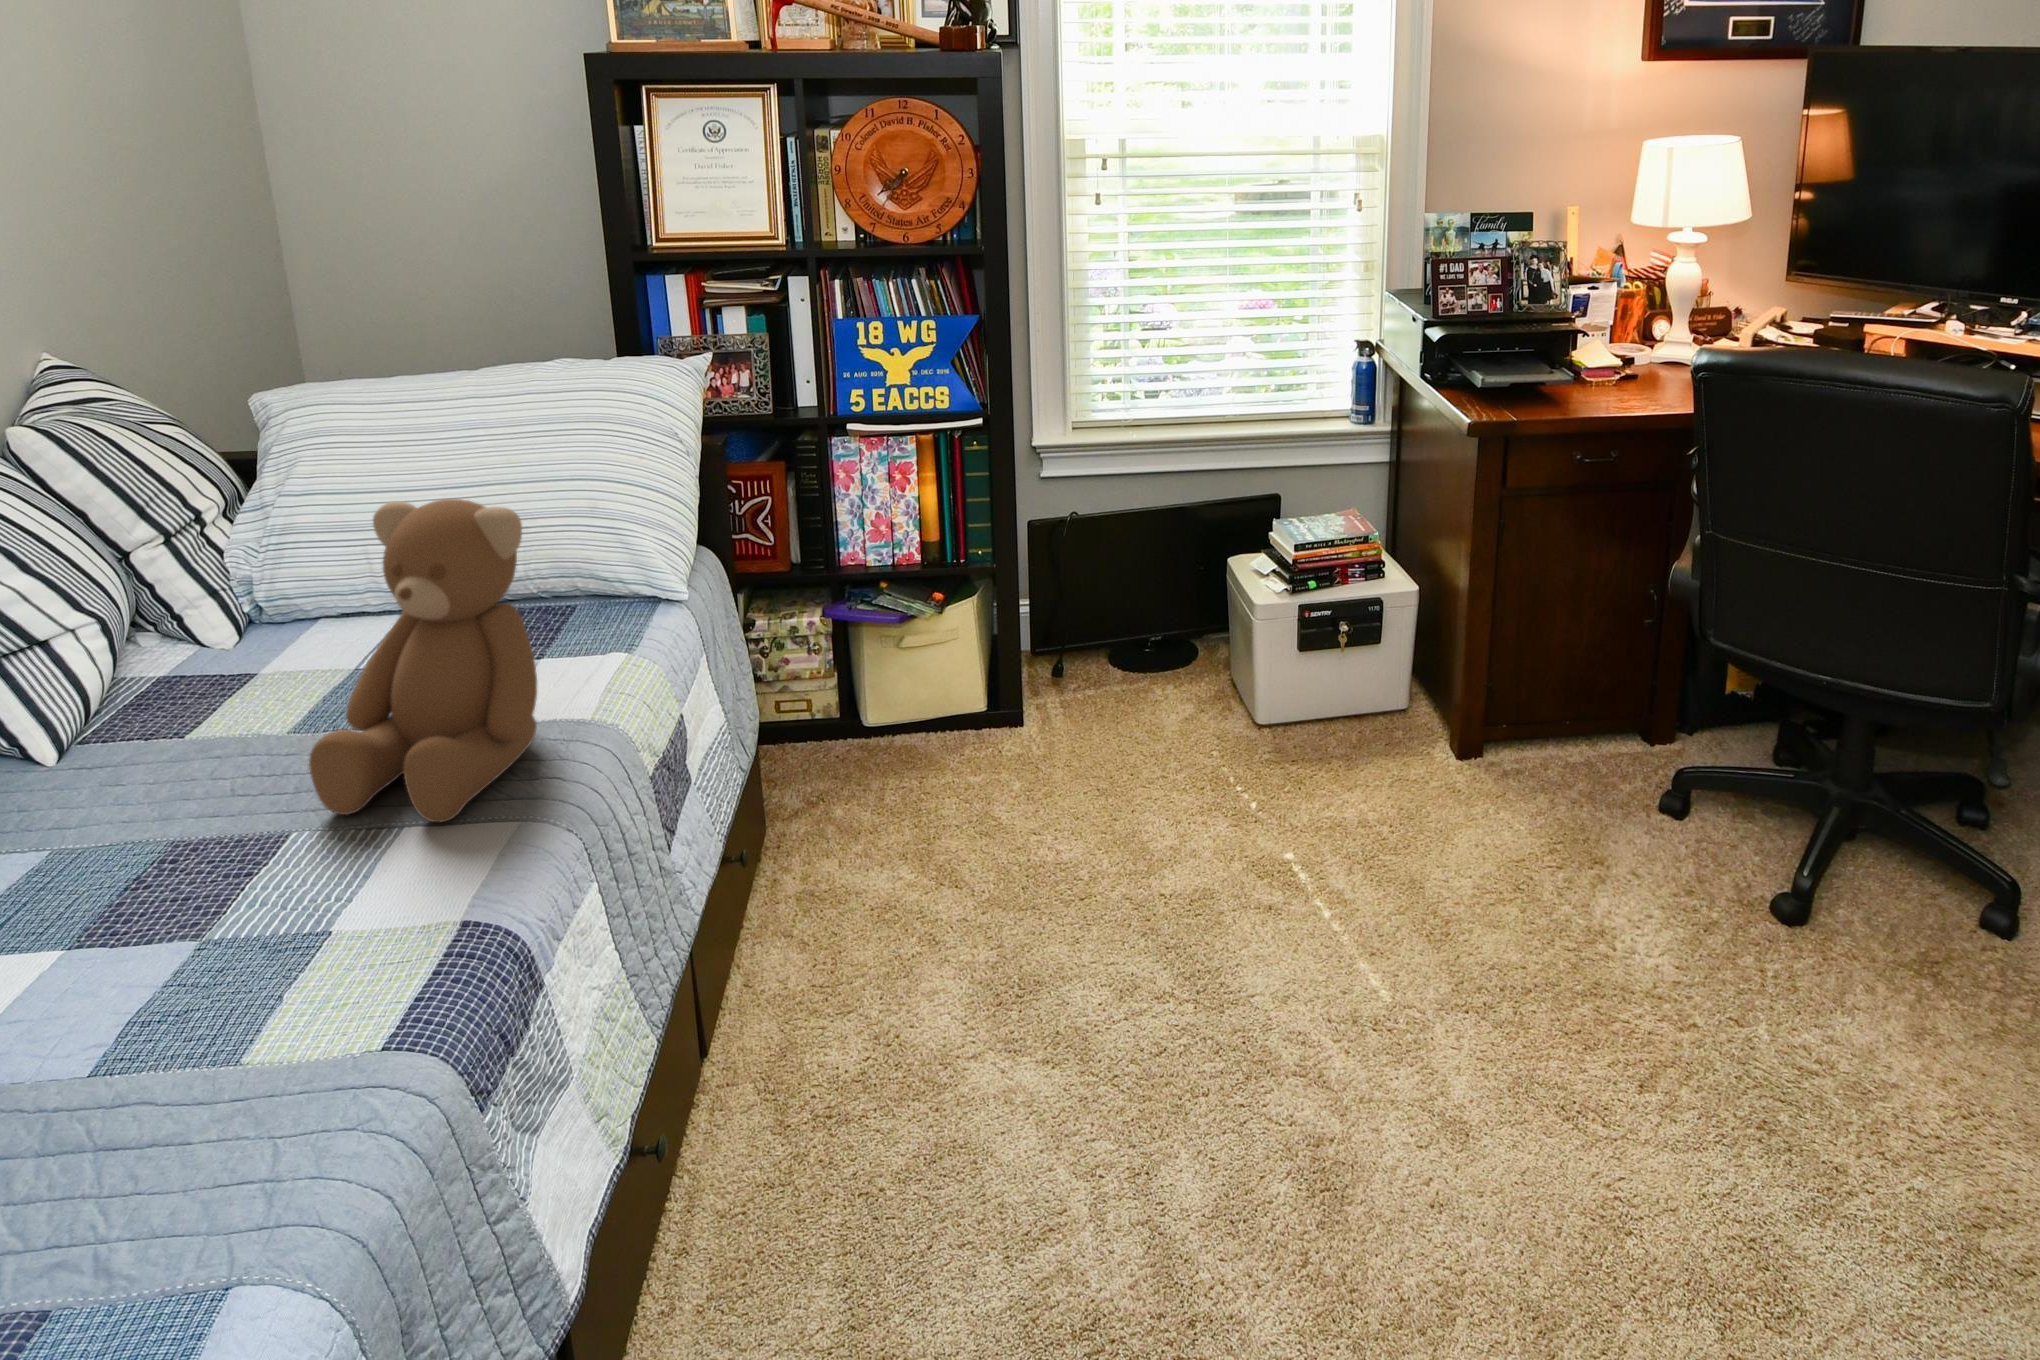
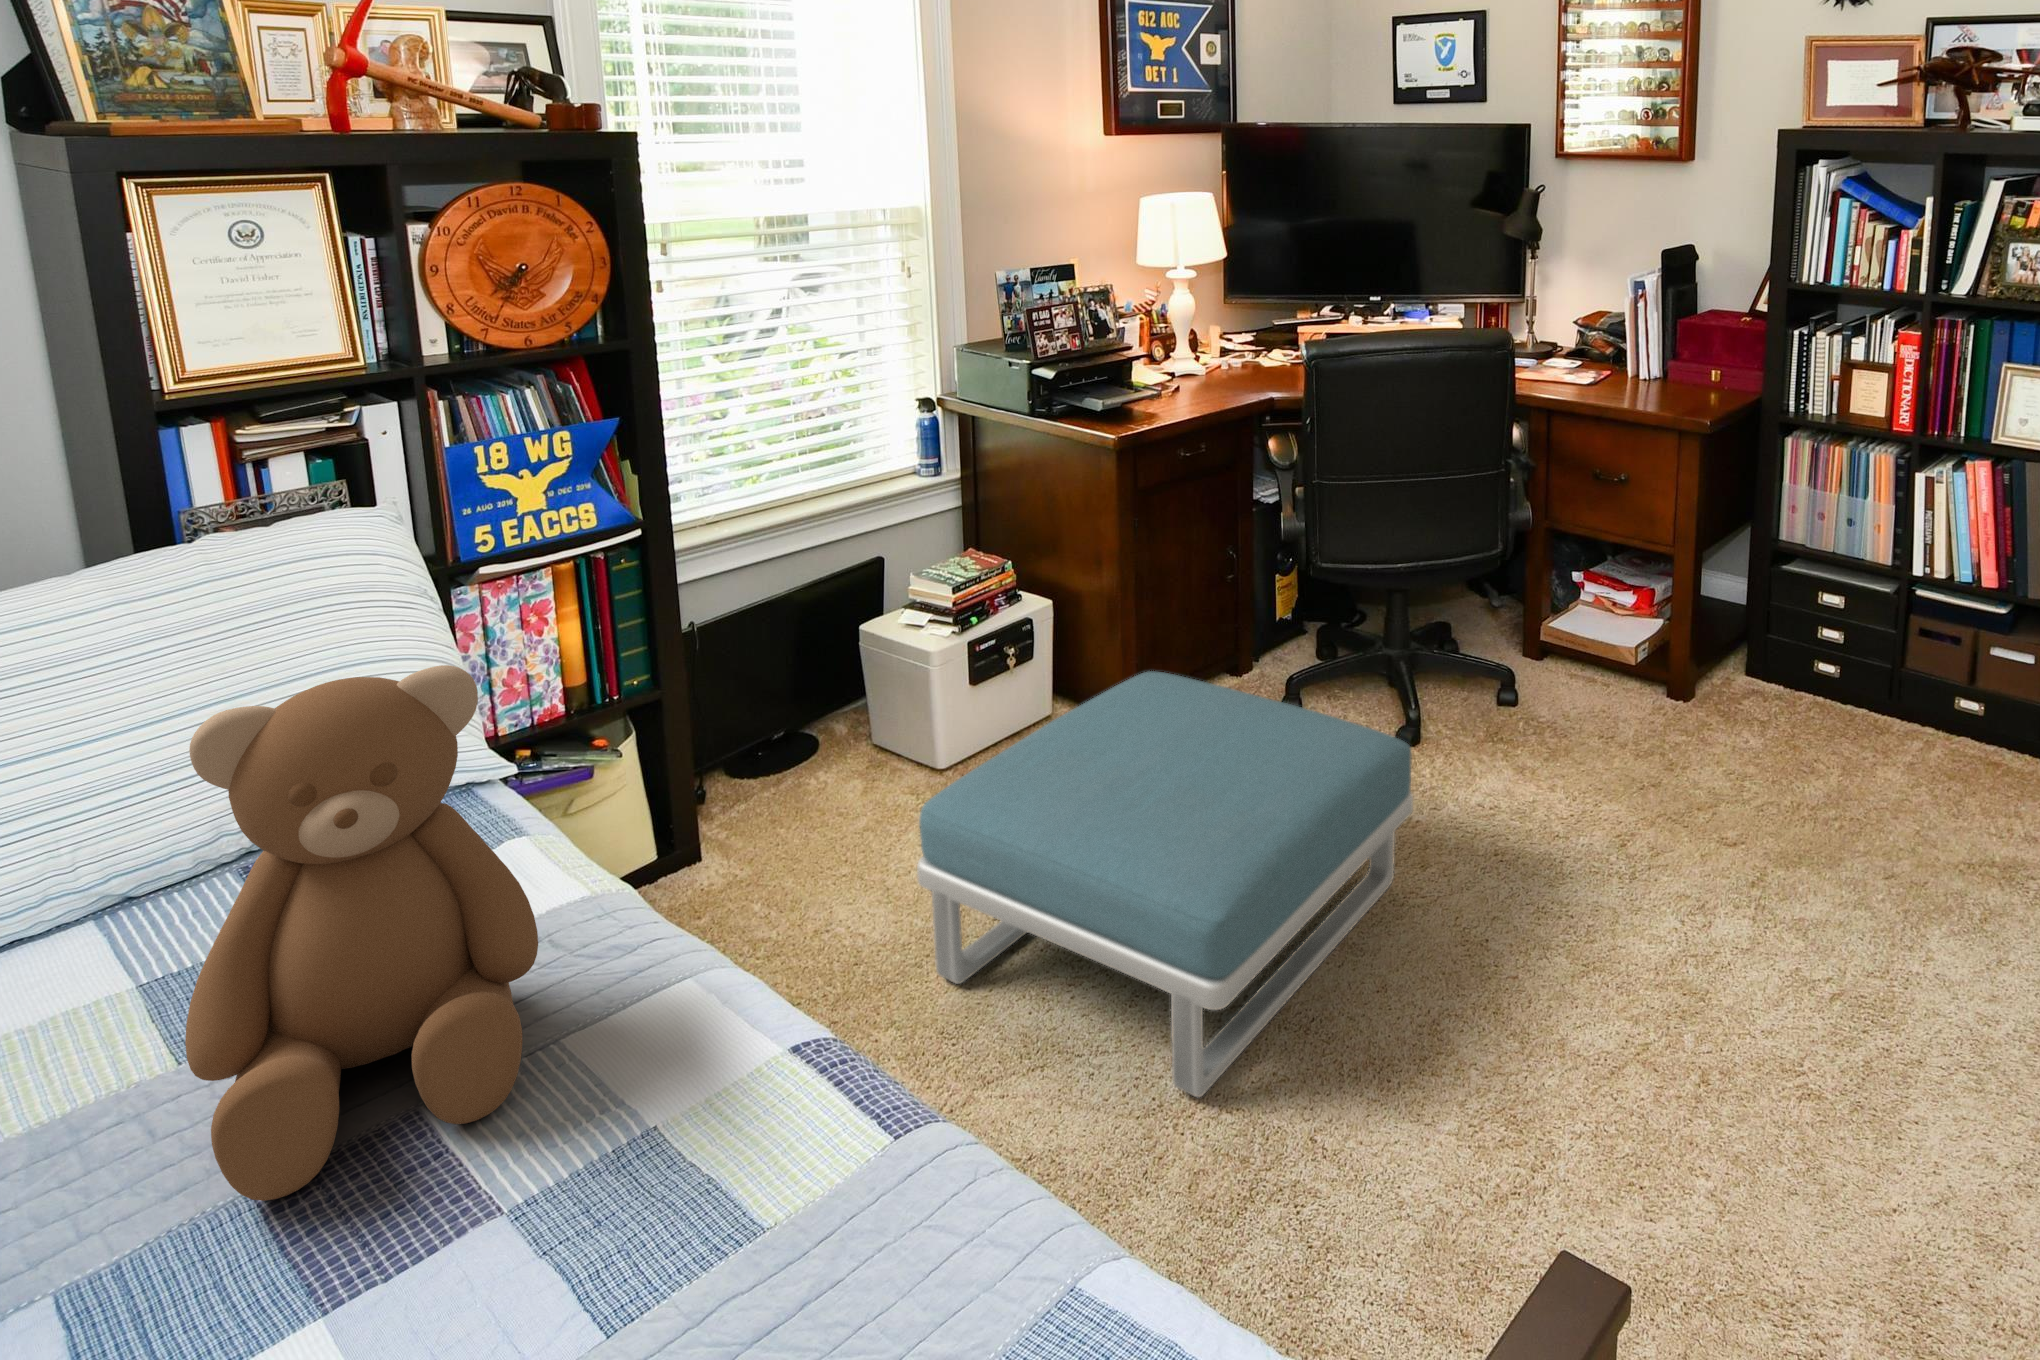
footstool: none [1079,705,1592,1150] -> present [917,671,1413,1098]

